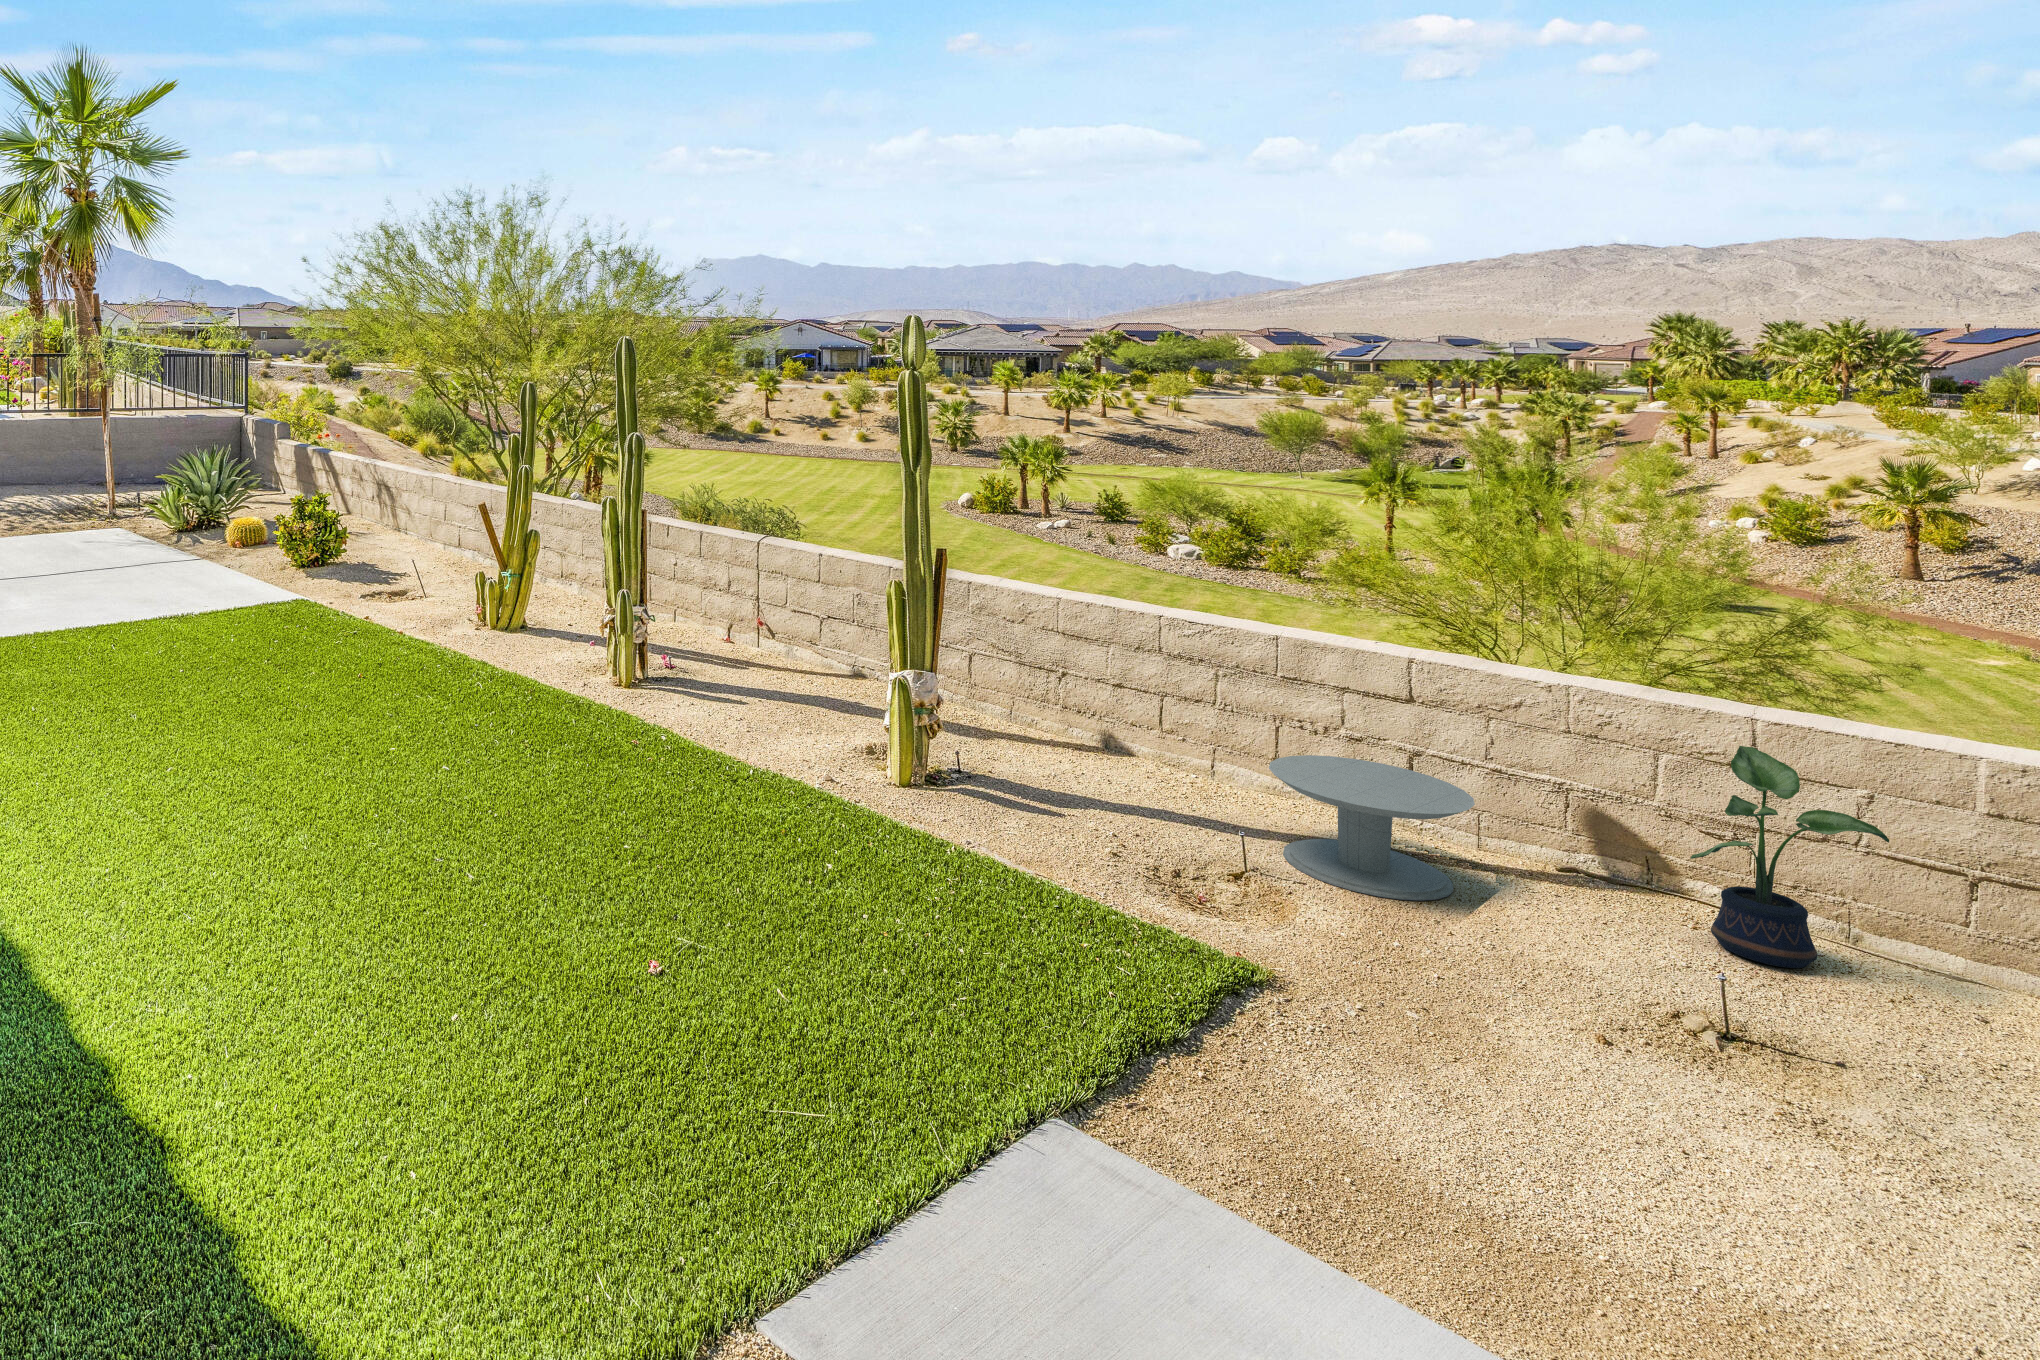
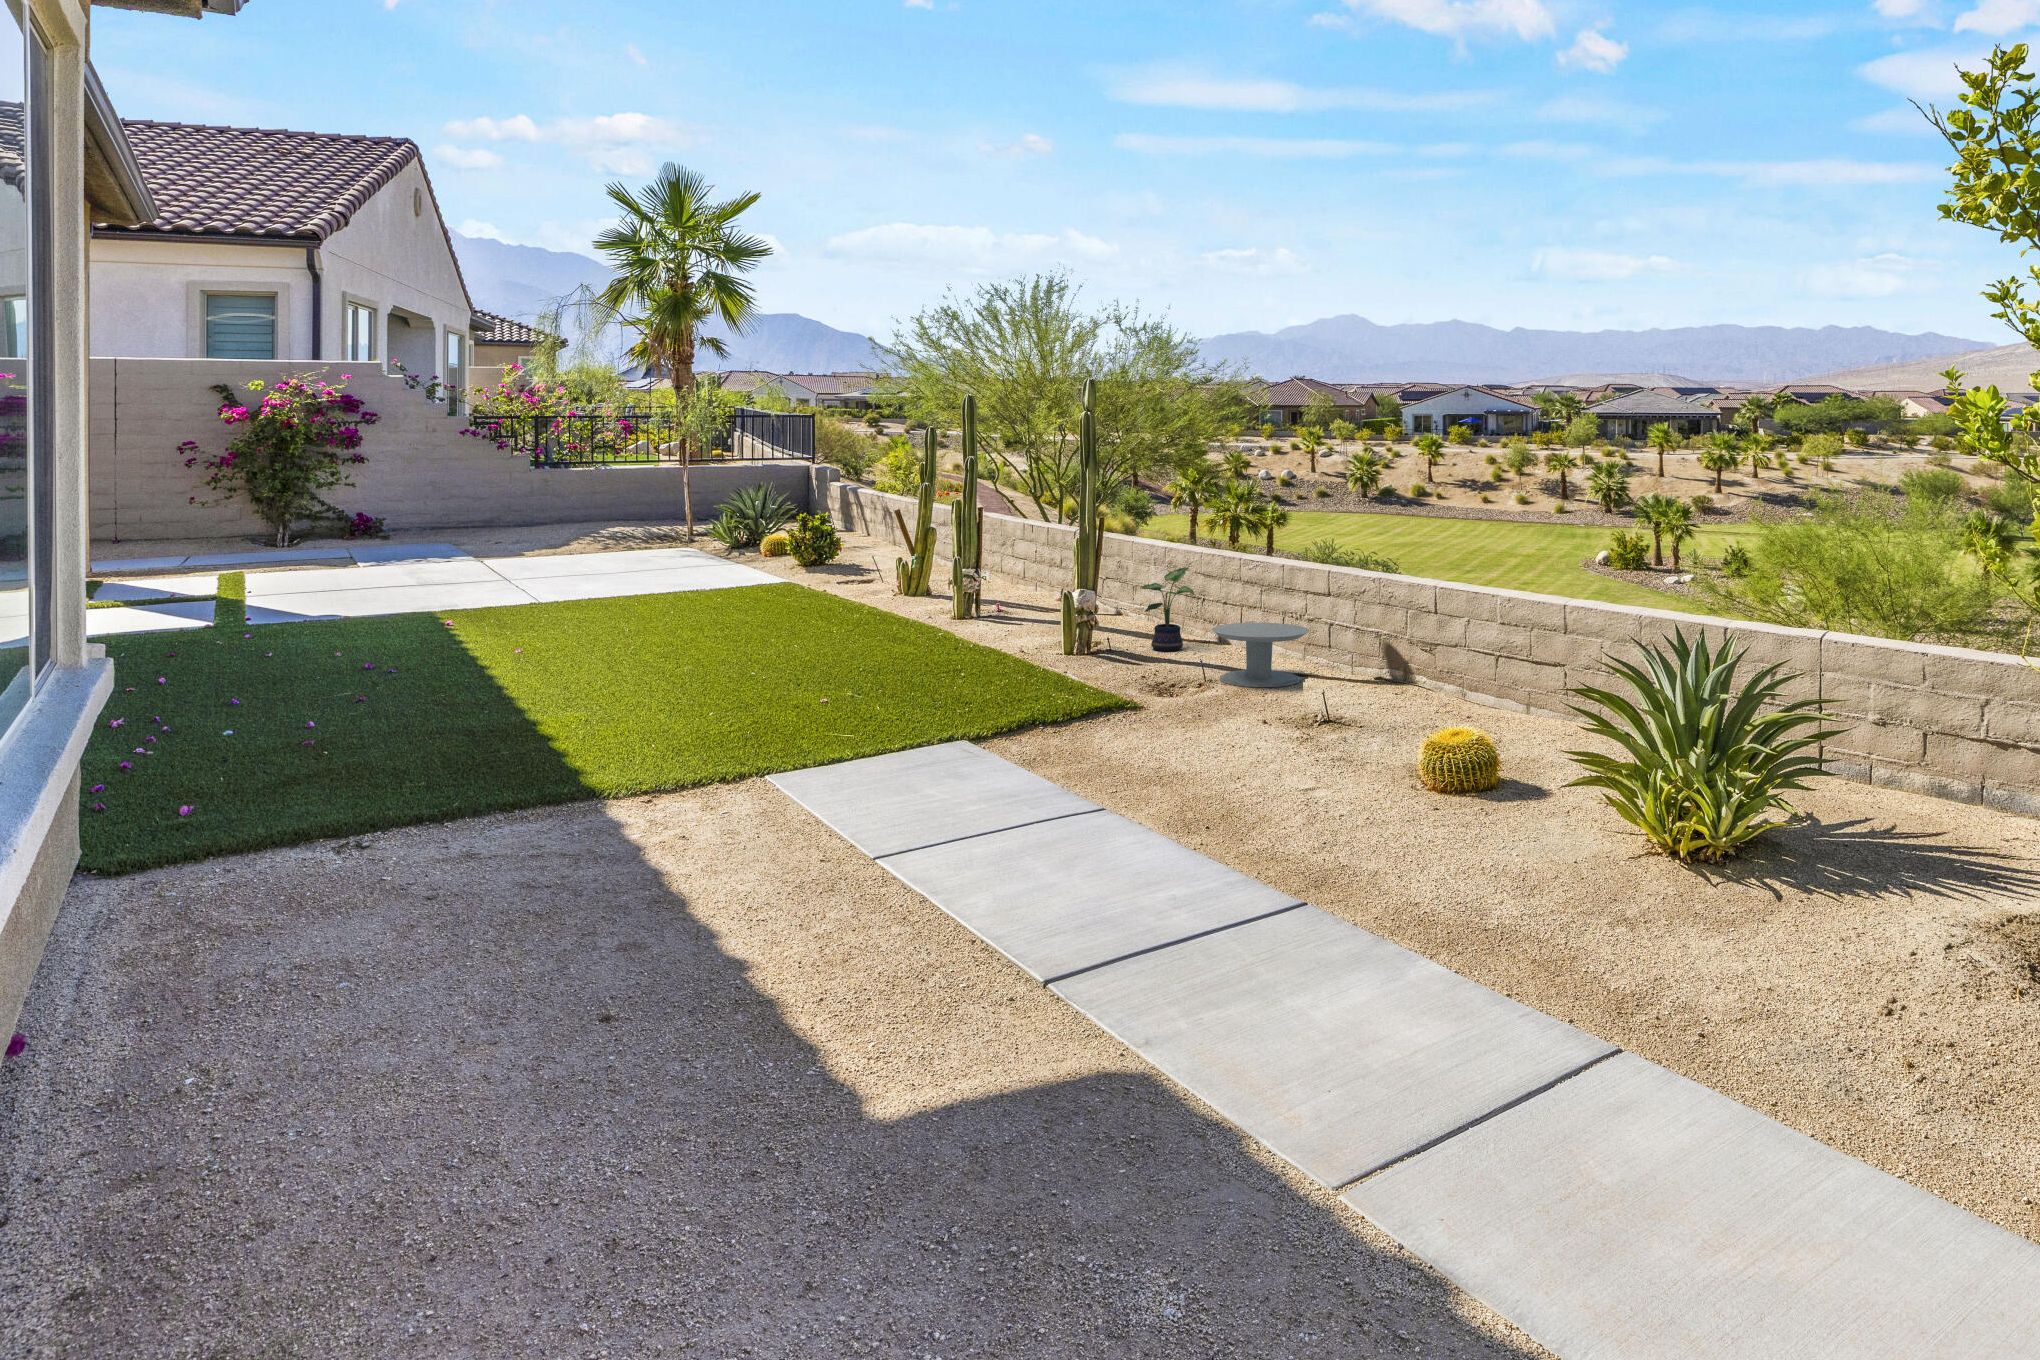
potted plant: present [1690,746,1889,968] -> present [1141,567,1194,651]

